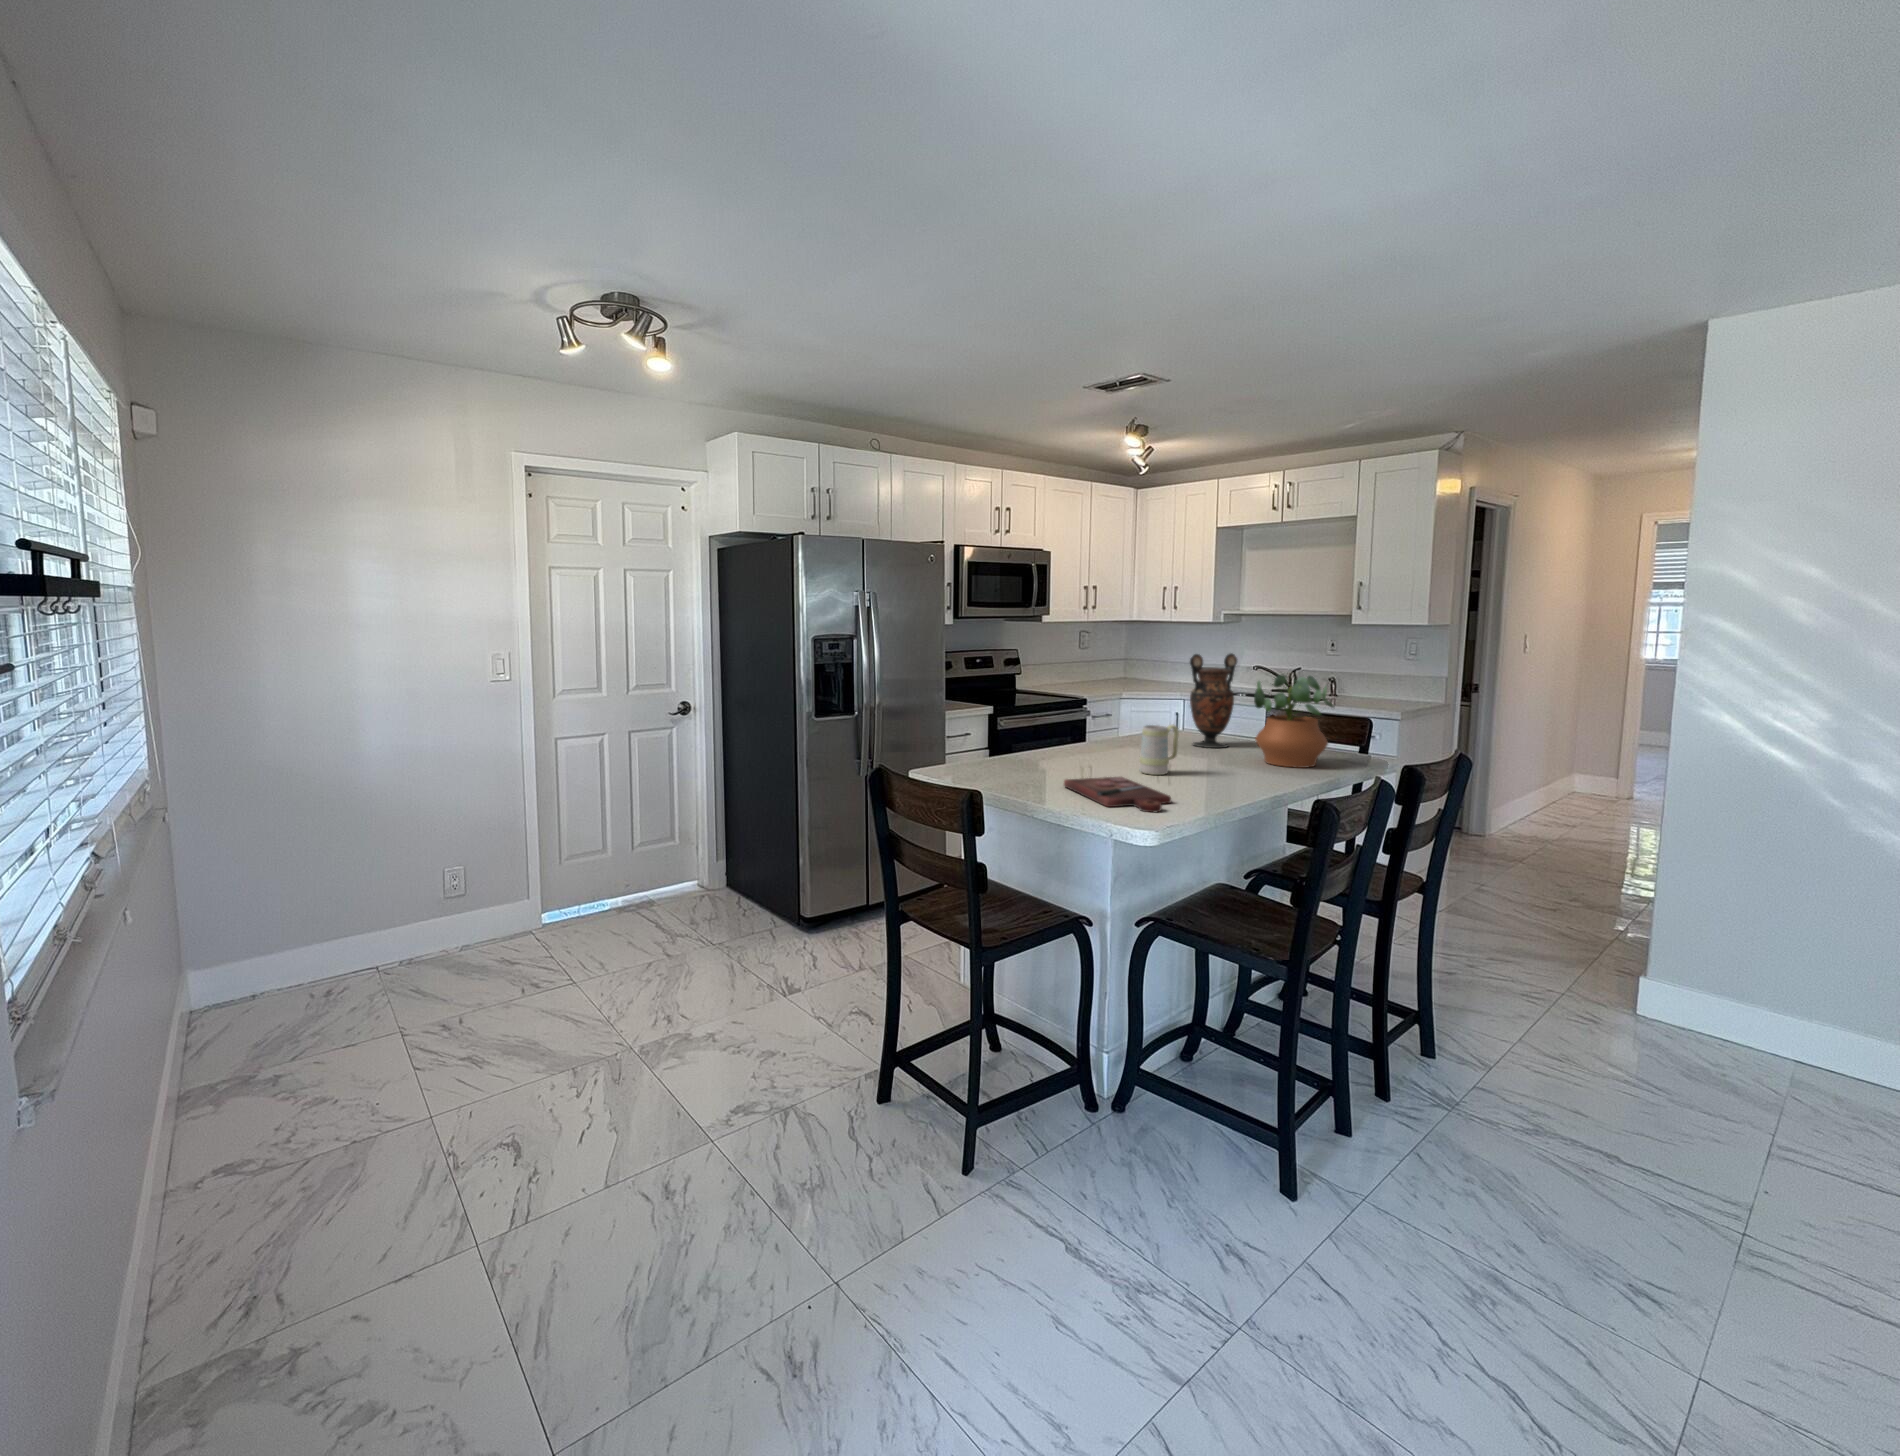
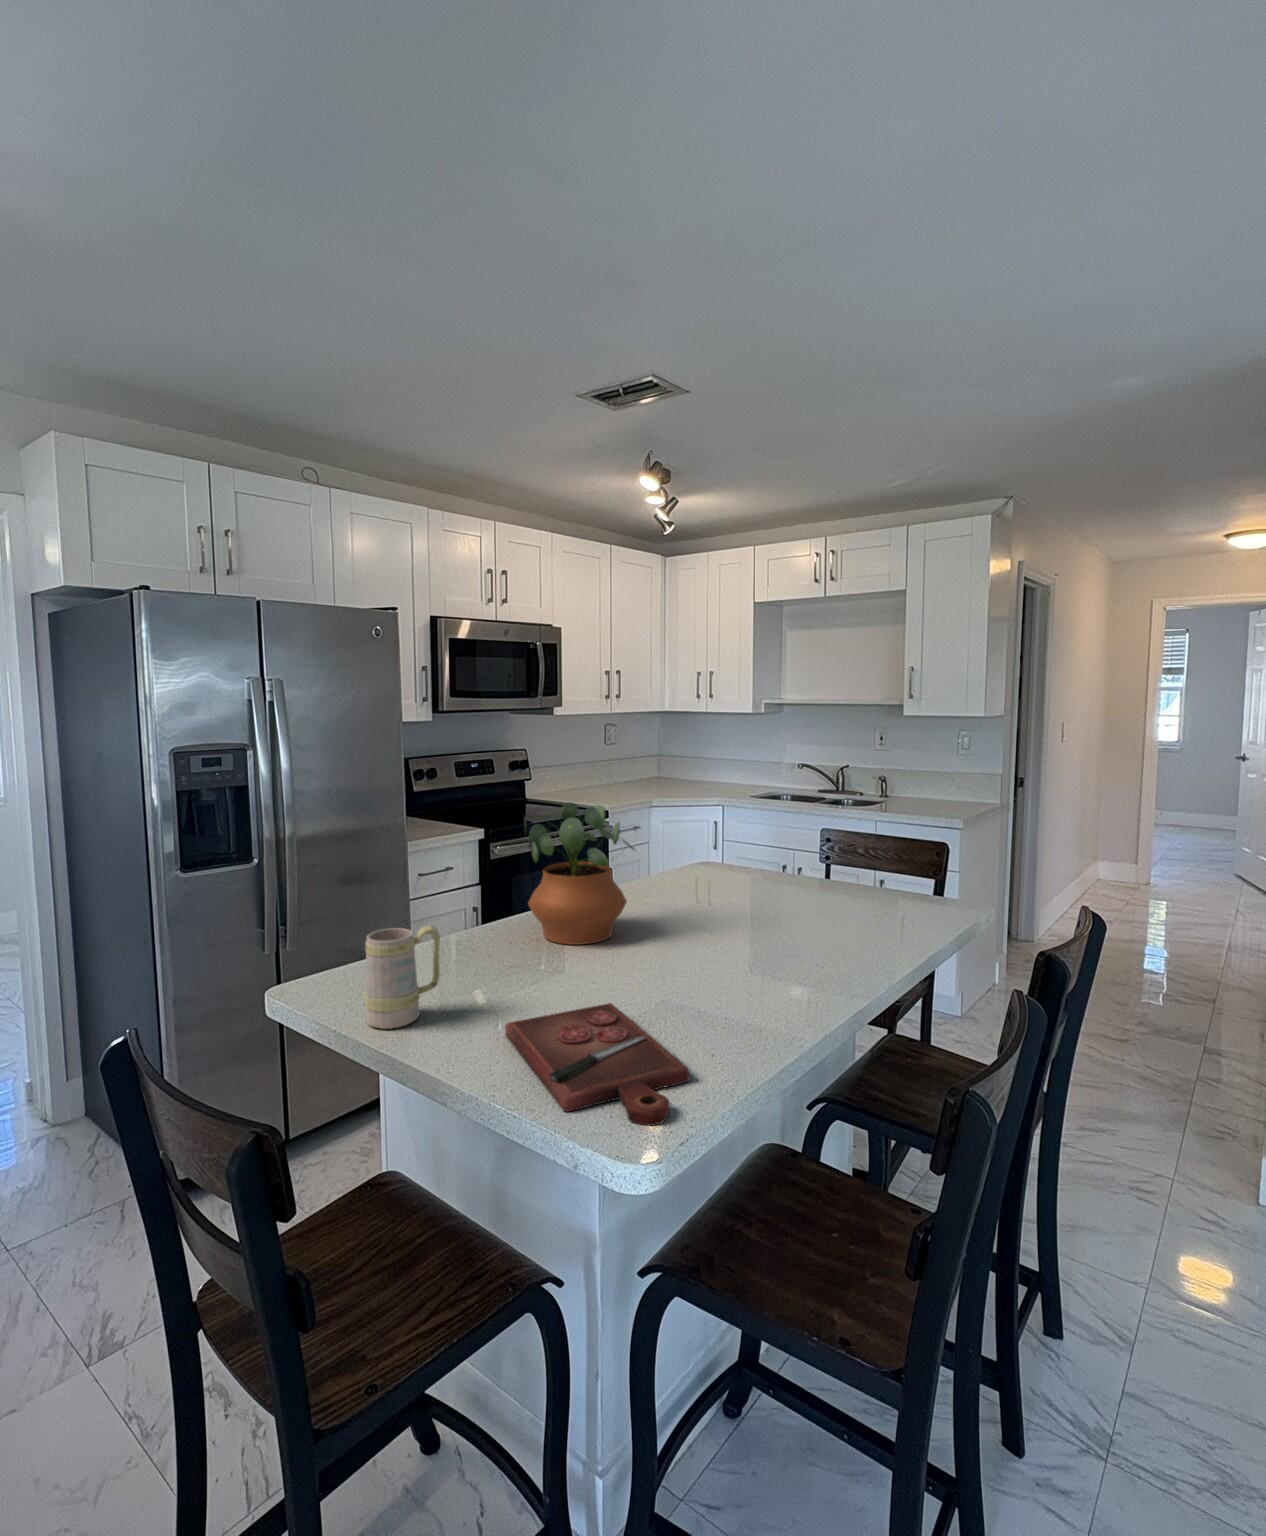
vase: present [1190,653,1237,748] -> none [724,765,787,901]
potted plant: present [1254,675,1334,768] -> present [524,803,635,945]
mug: present [1140,725,1179,775] -> present [364,926,440,1029]

